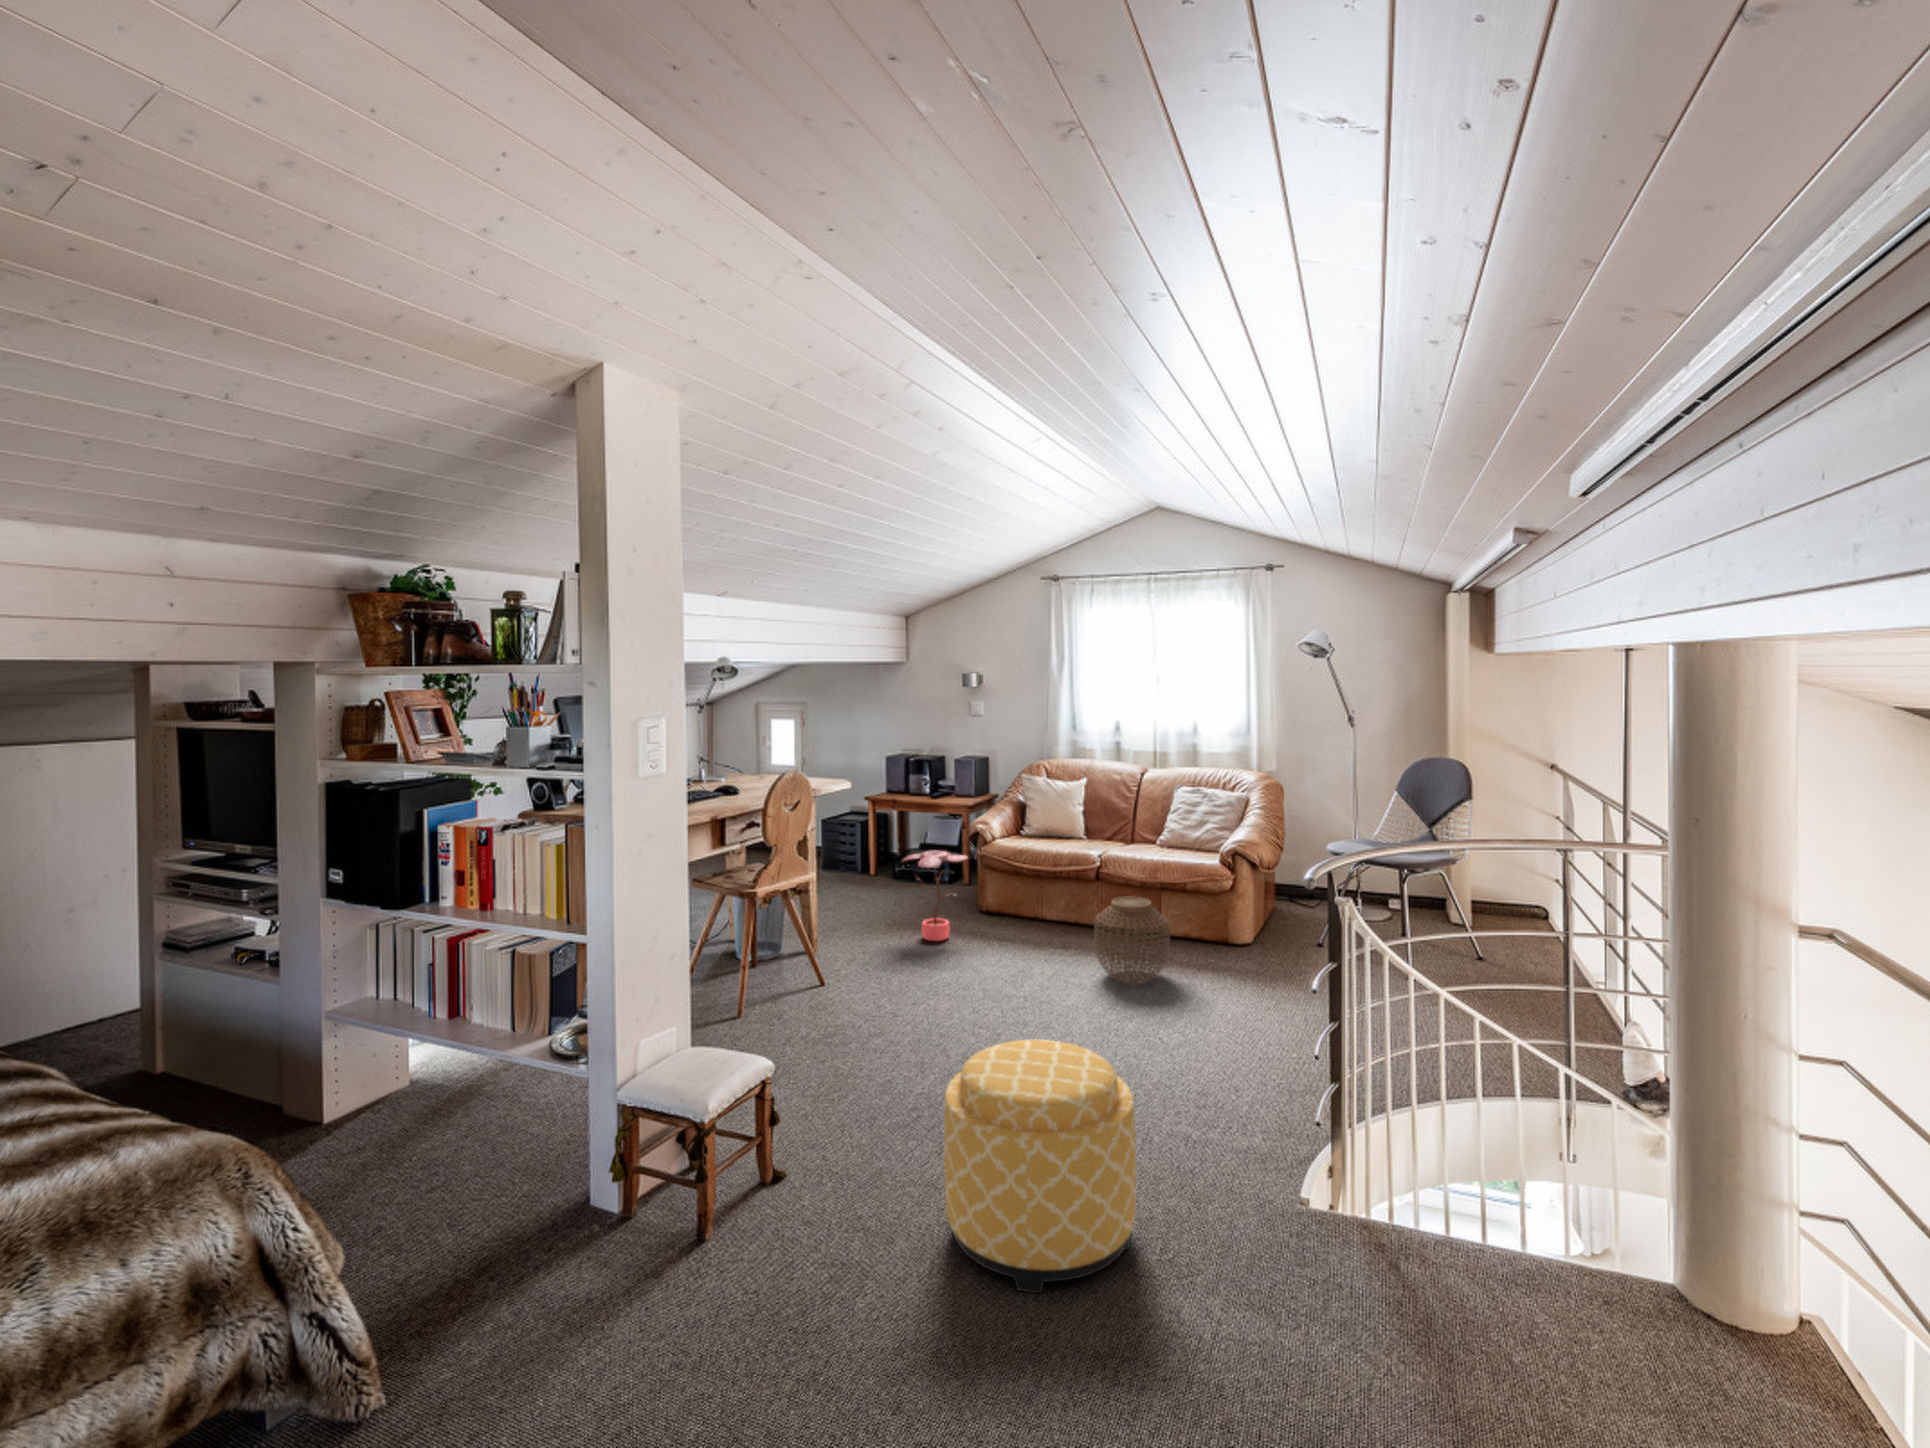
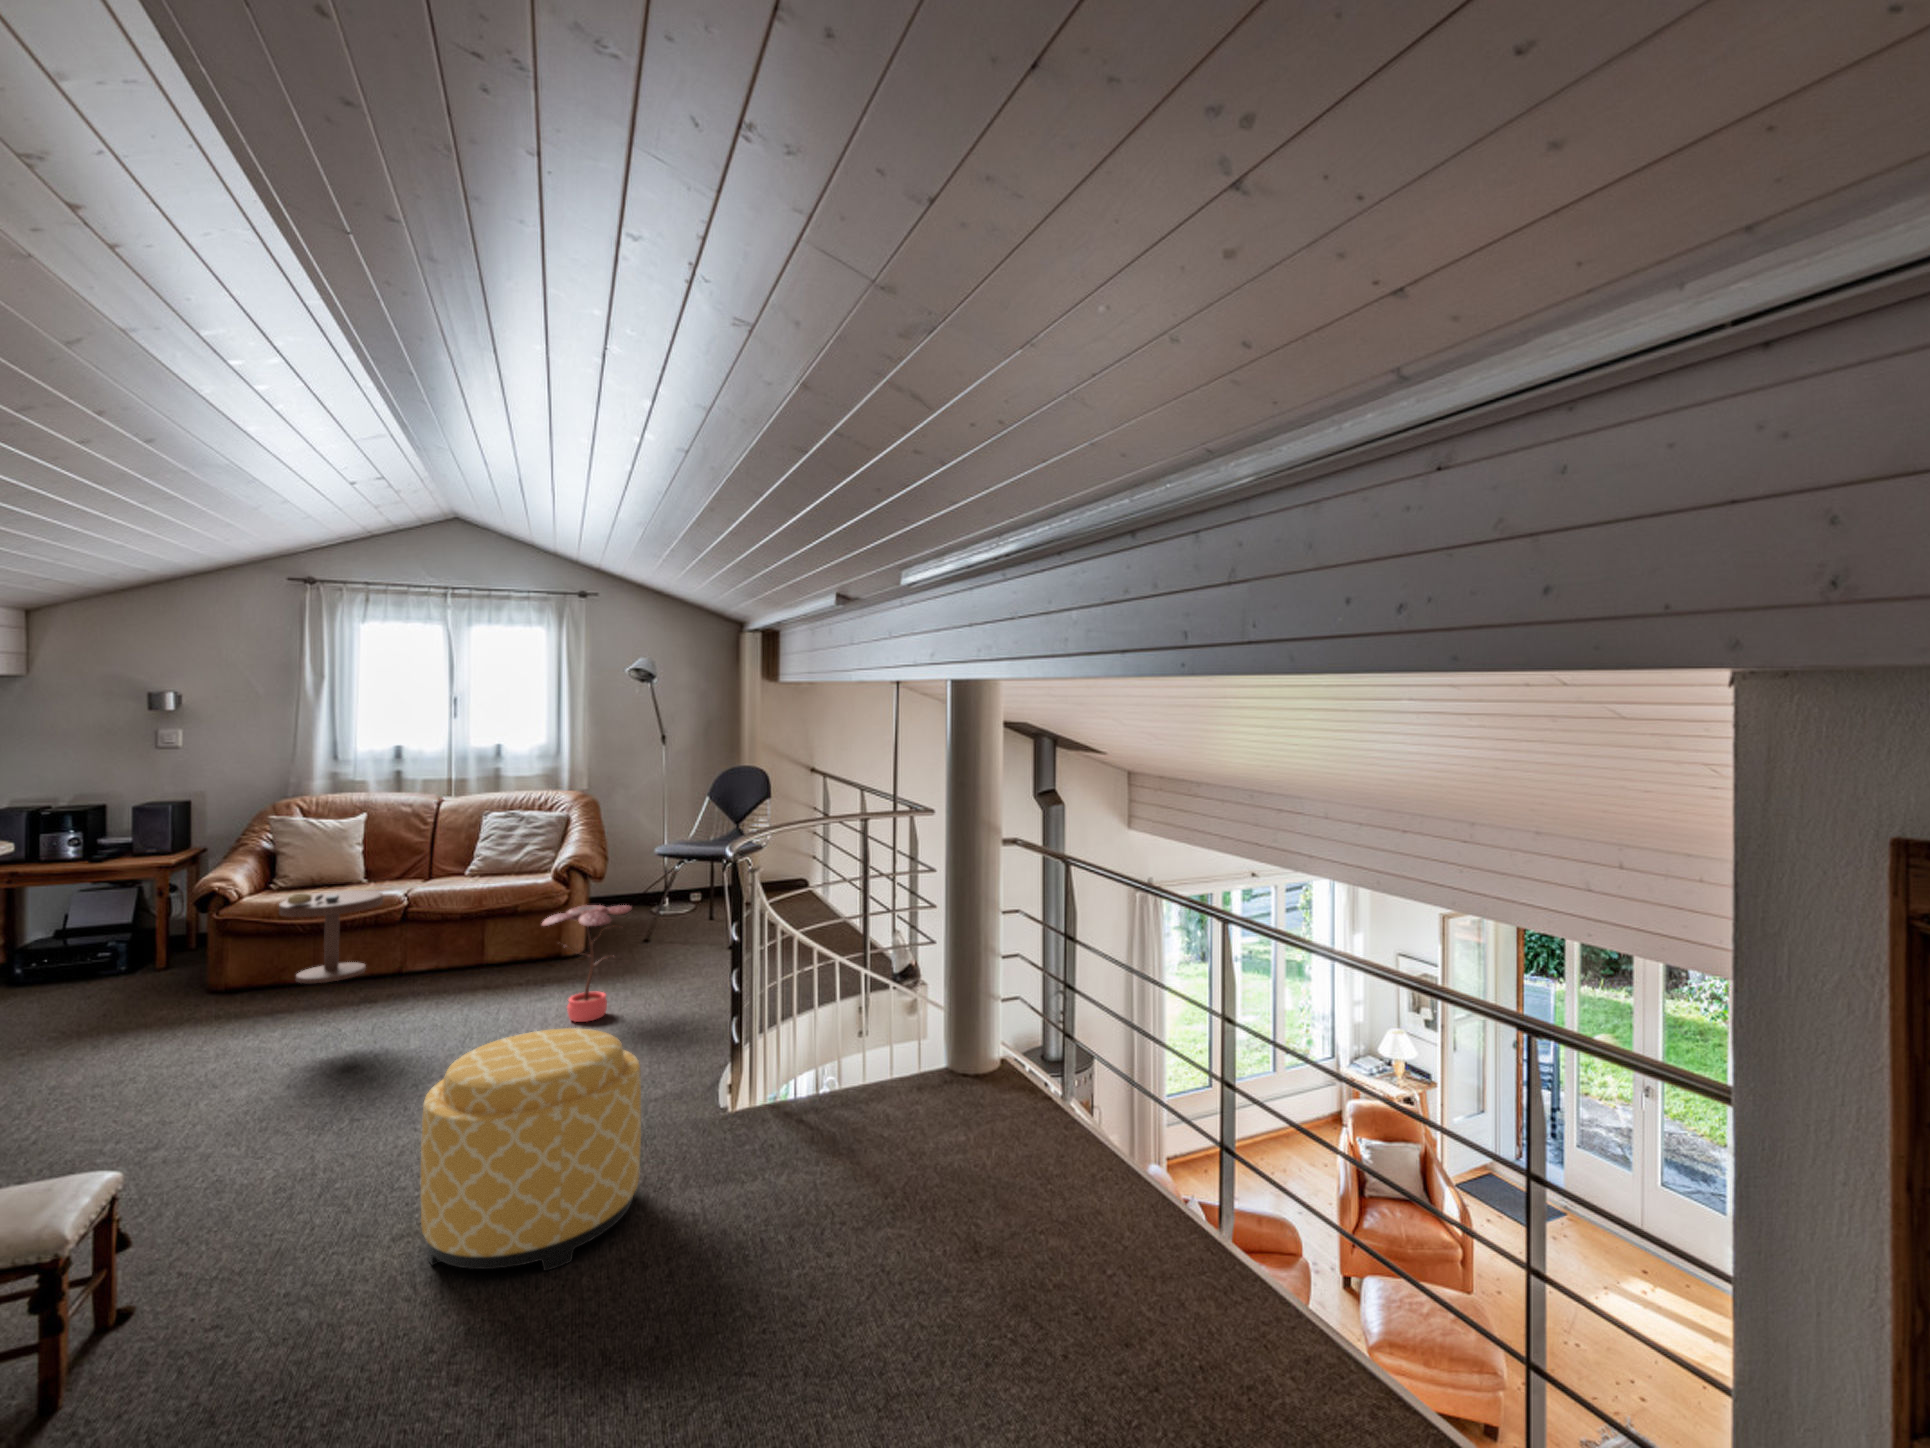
potted plant: present [903,851,968,941] -> present [542,905,632,1022]
side table: none [980,851,1050,983] -> present [279,891,383,983]
woven basket: present [1094,897,1170,984] -> none [432,922,524,1016]

